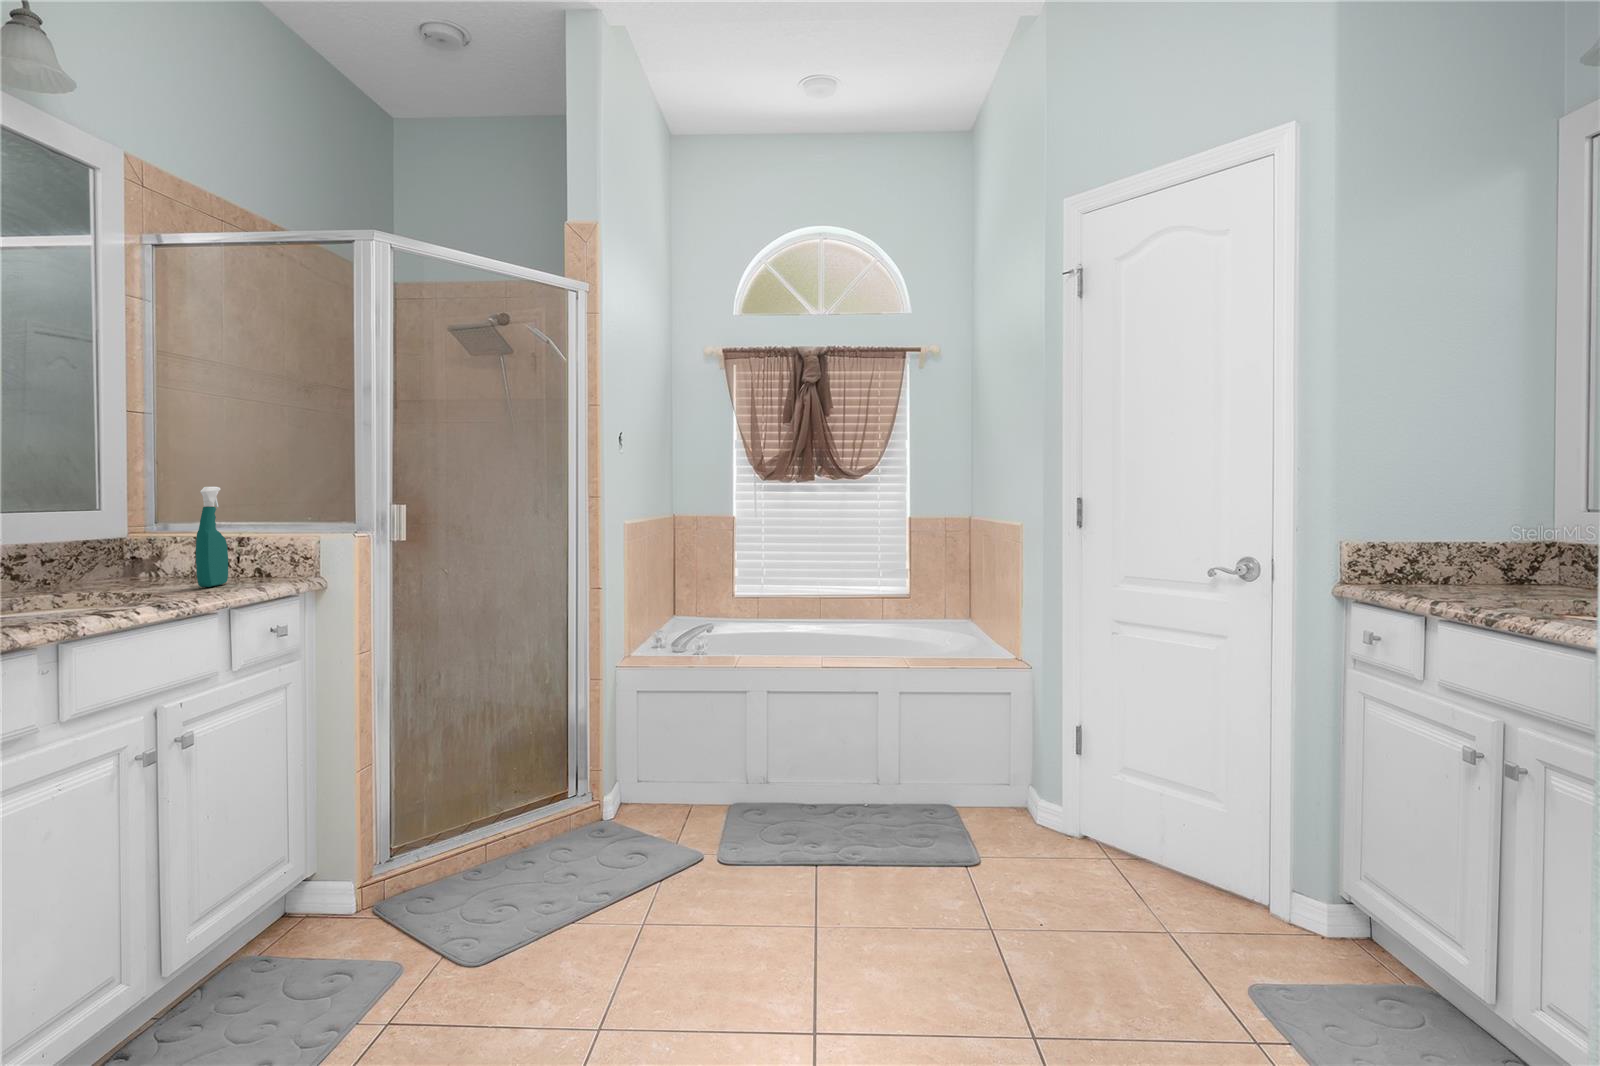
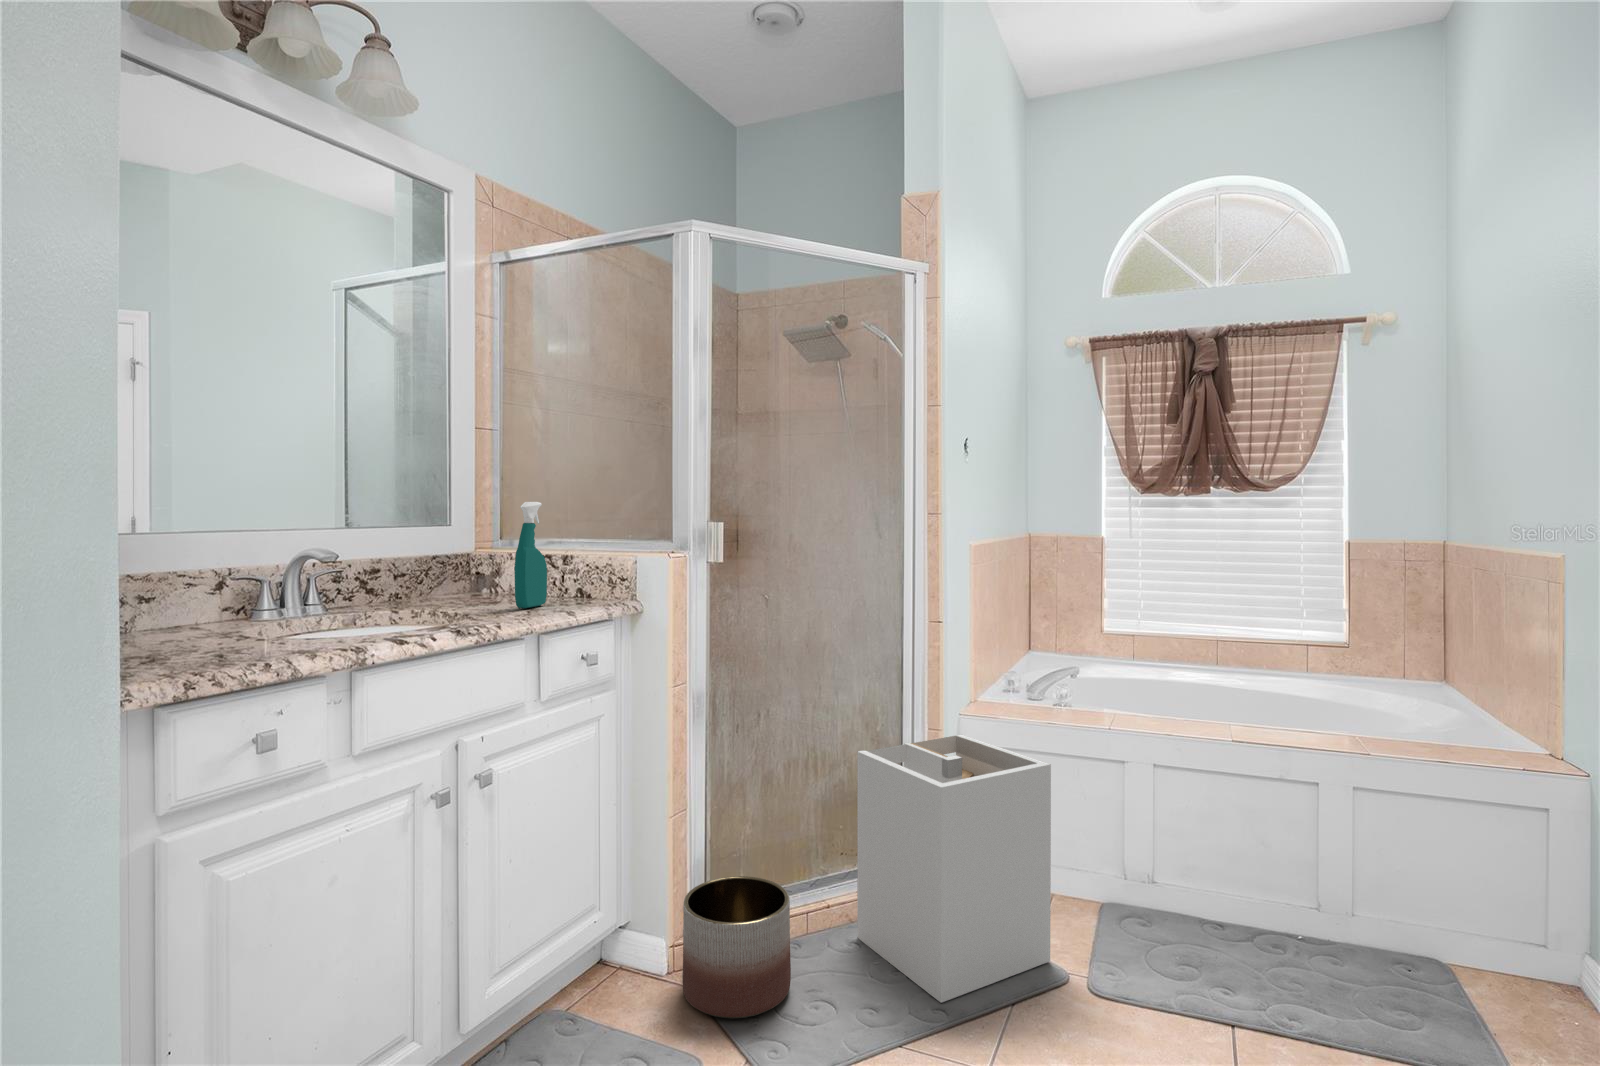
laundry hamper: none [534,678,692,882] -> present [857,735,1051,1003]
planter: none [379,811,480,926] -> present [683,876,791,1018]

